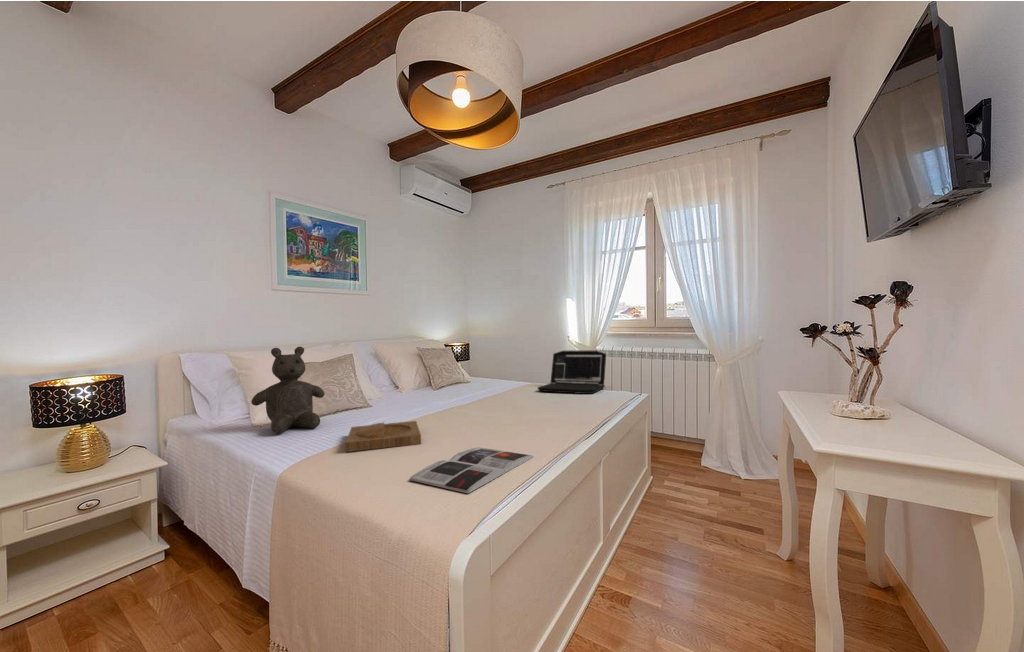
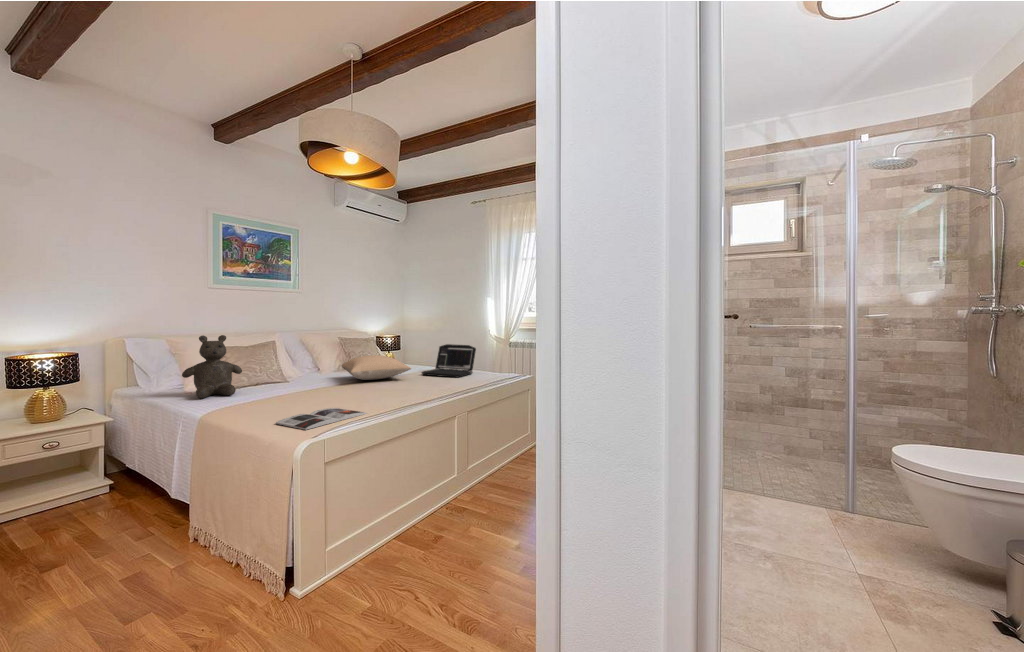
pillow: none [438,368,534,400] -> present [342,355,411,380]
tray: present [346,421,421,452] -> none [245,392,306,410]

